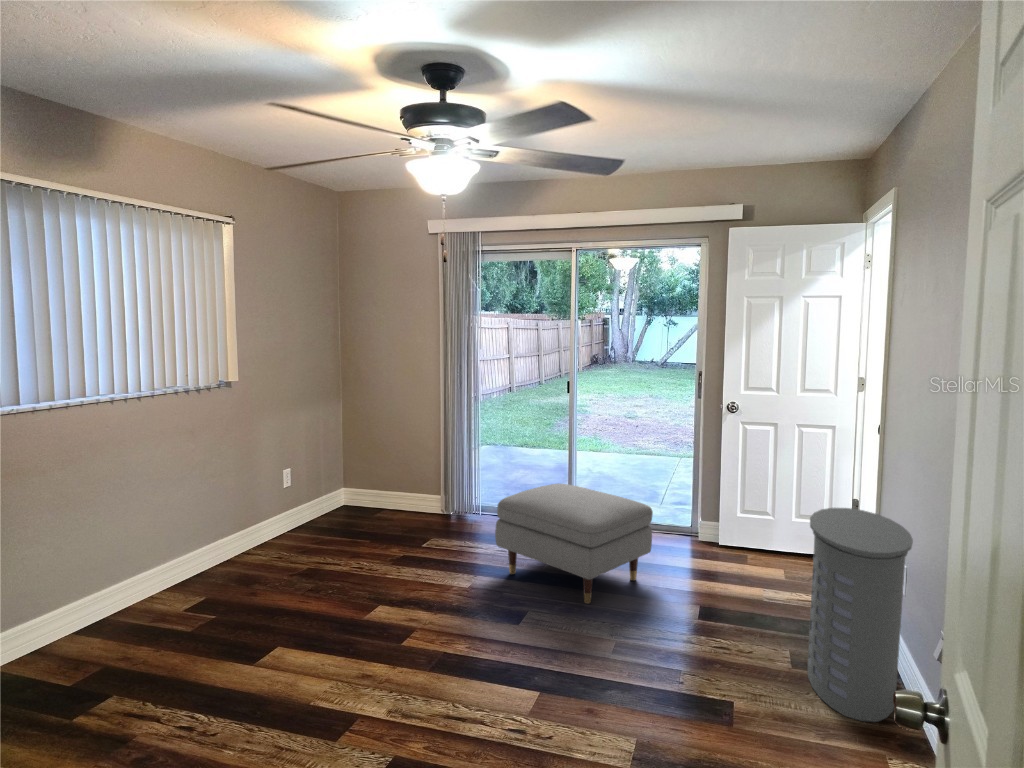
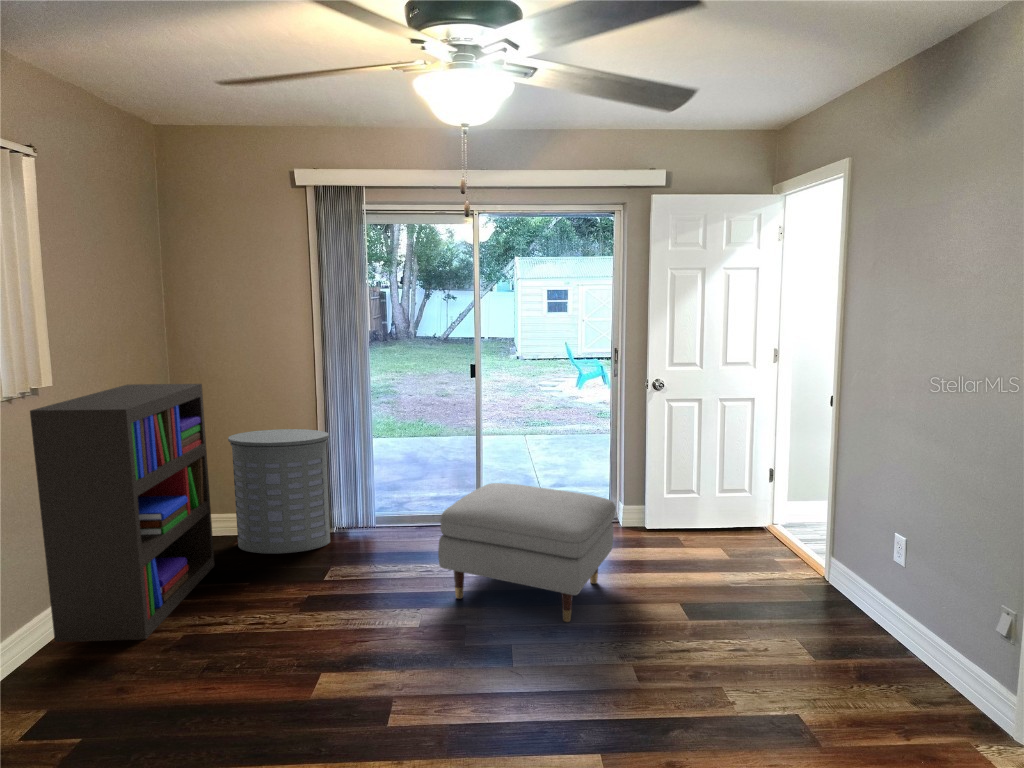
bookshelf: none [226,385,351,566] -> present [30,384,214,642]
laundry hamper: present [808,508,913,722] -> present [228,429,330,553]

